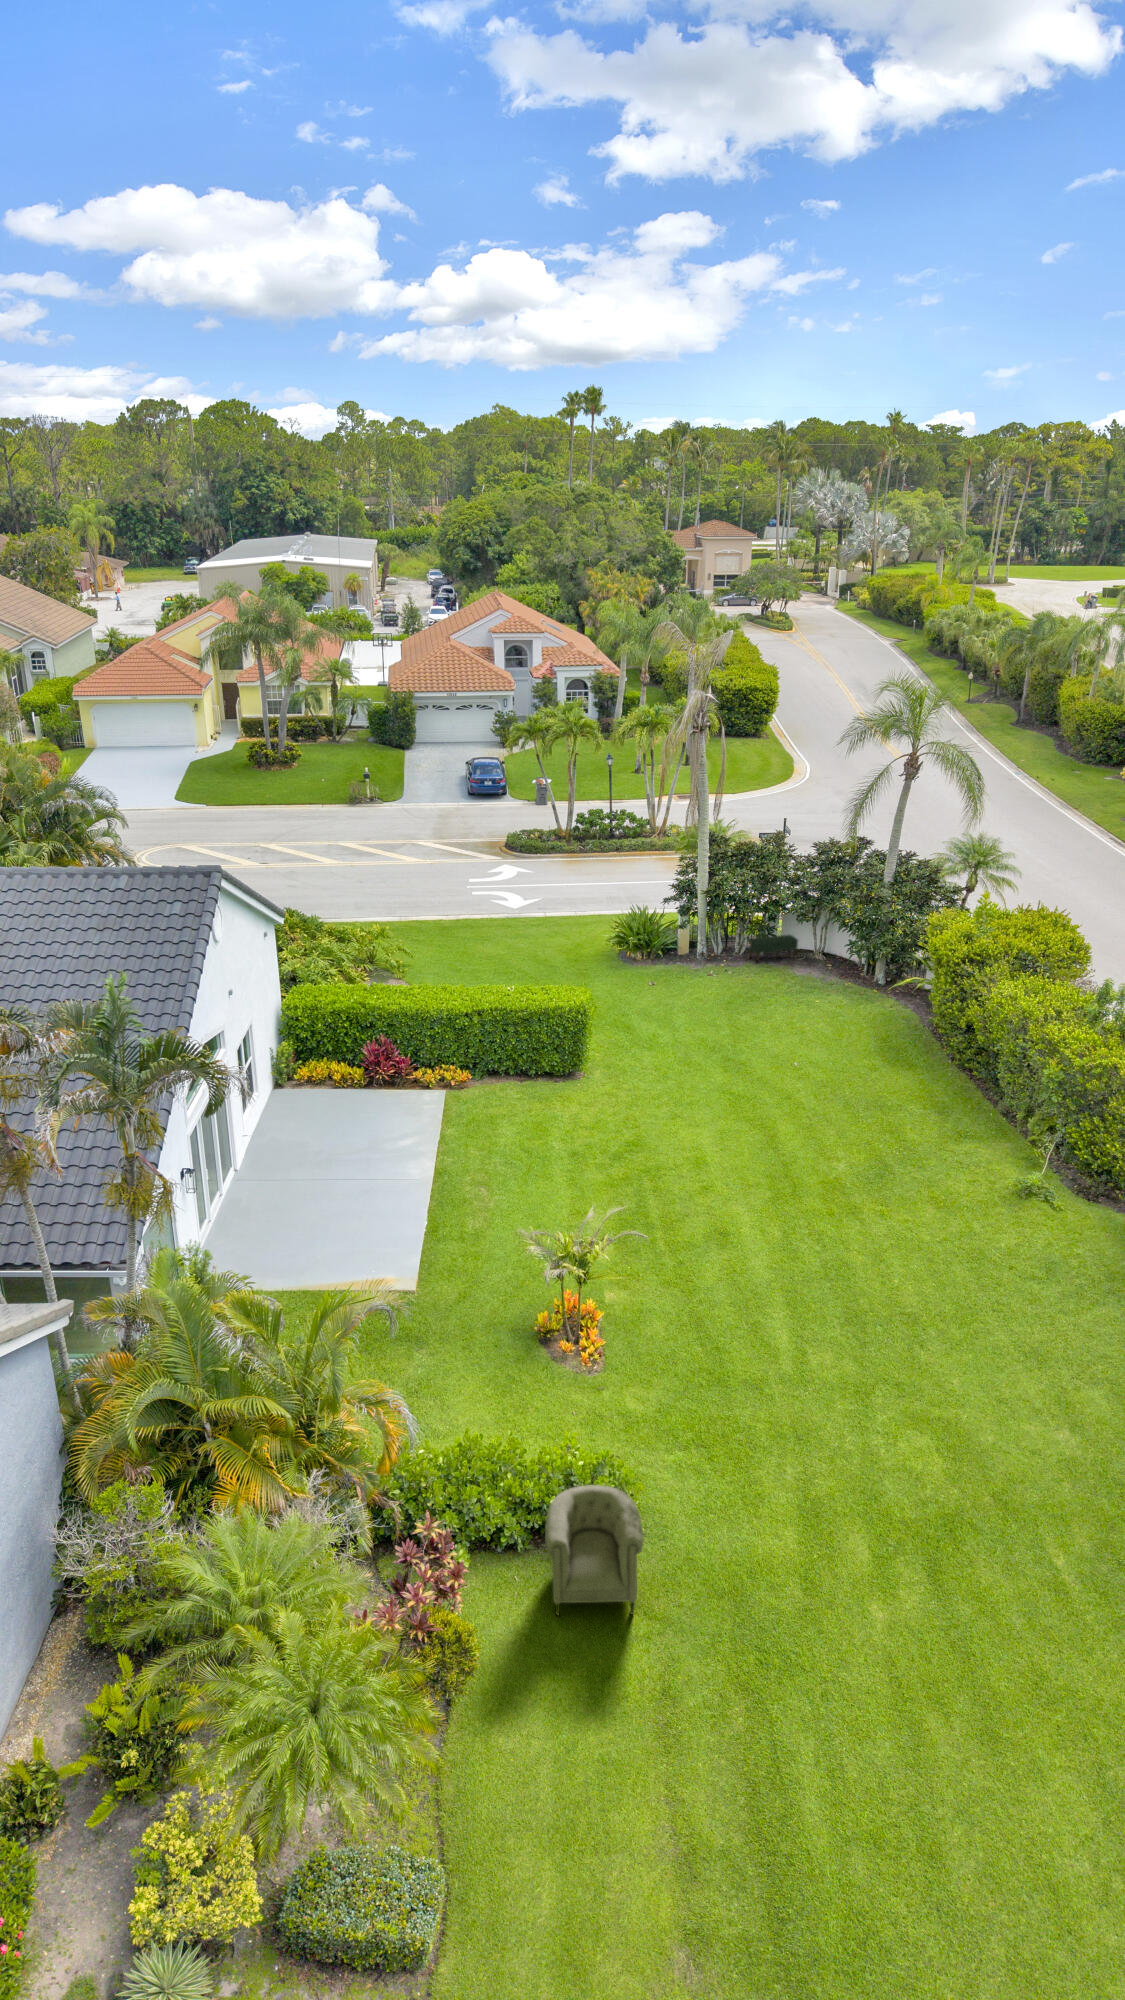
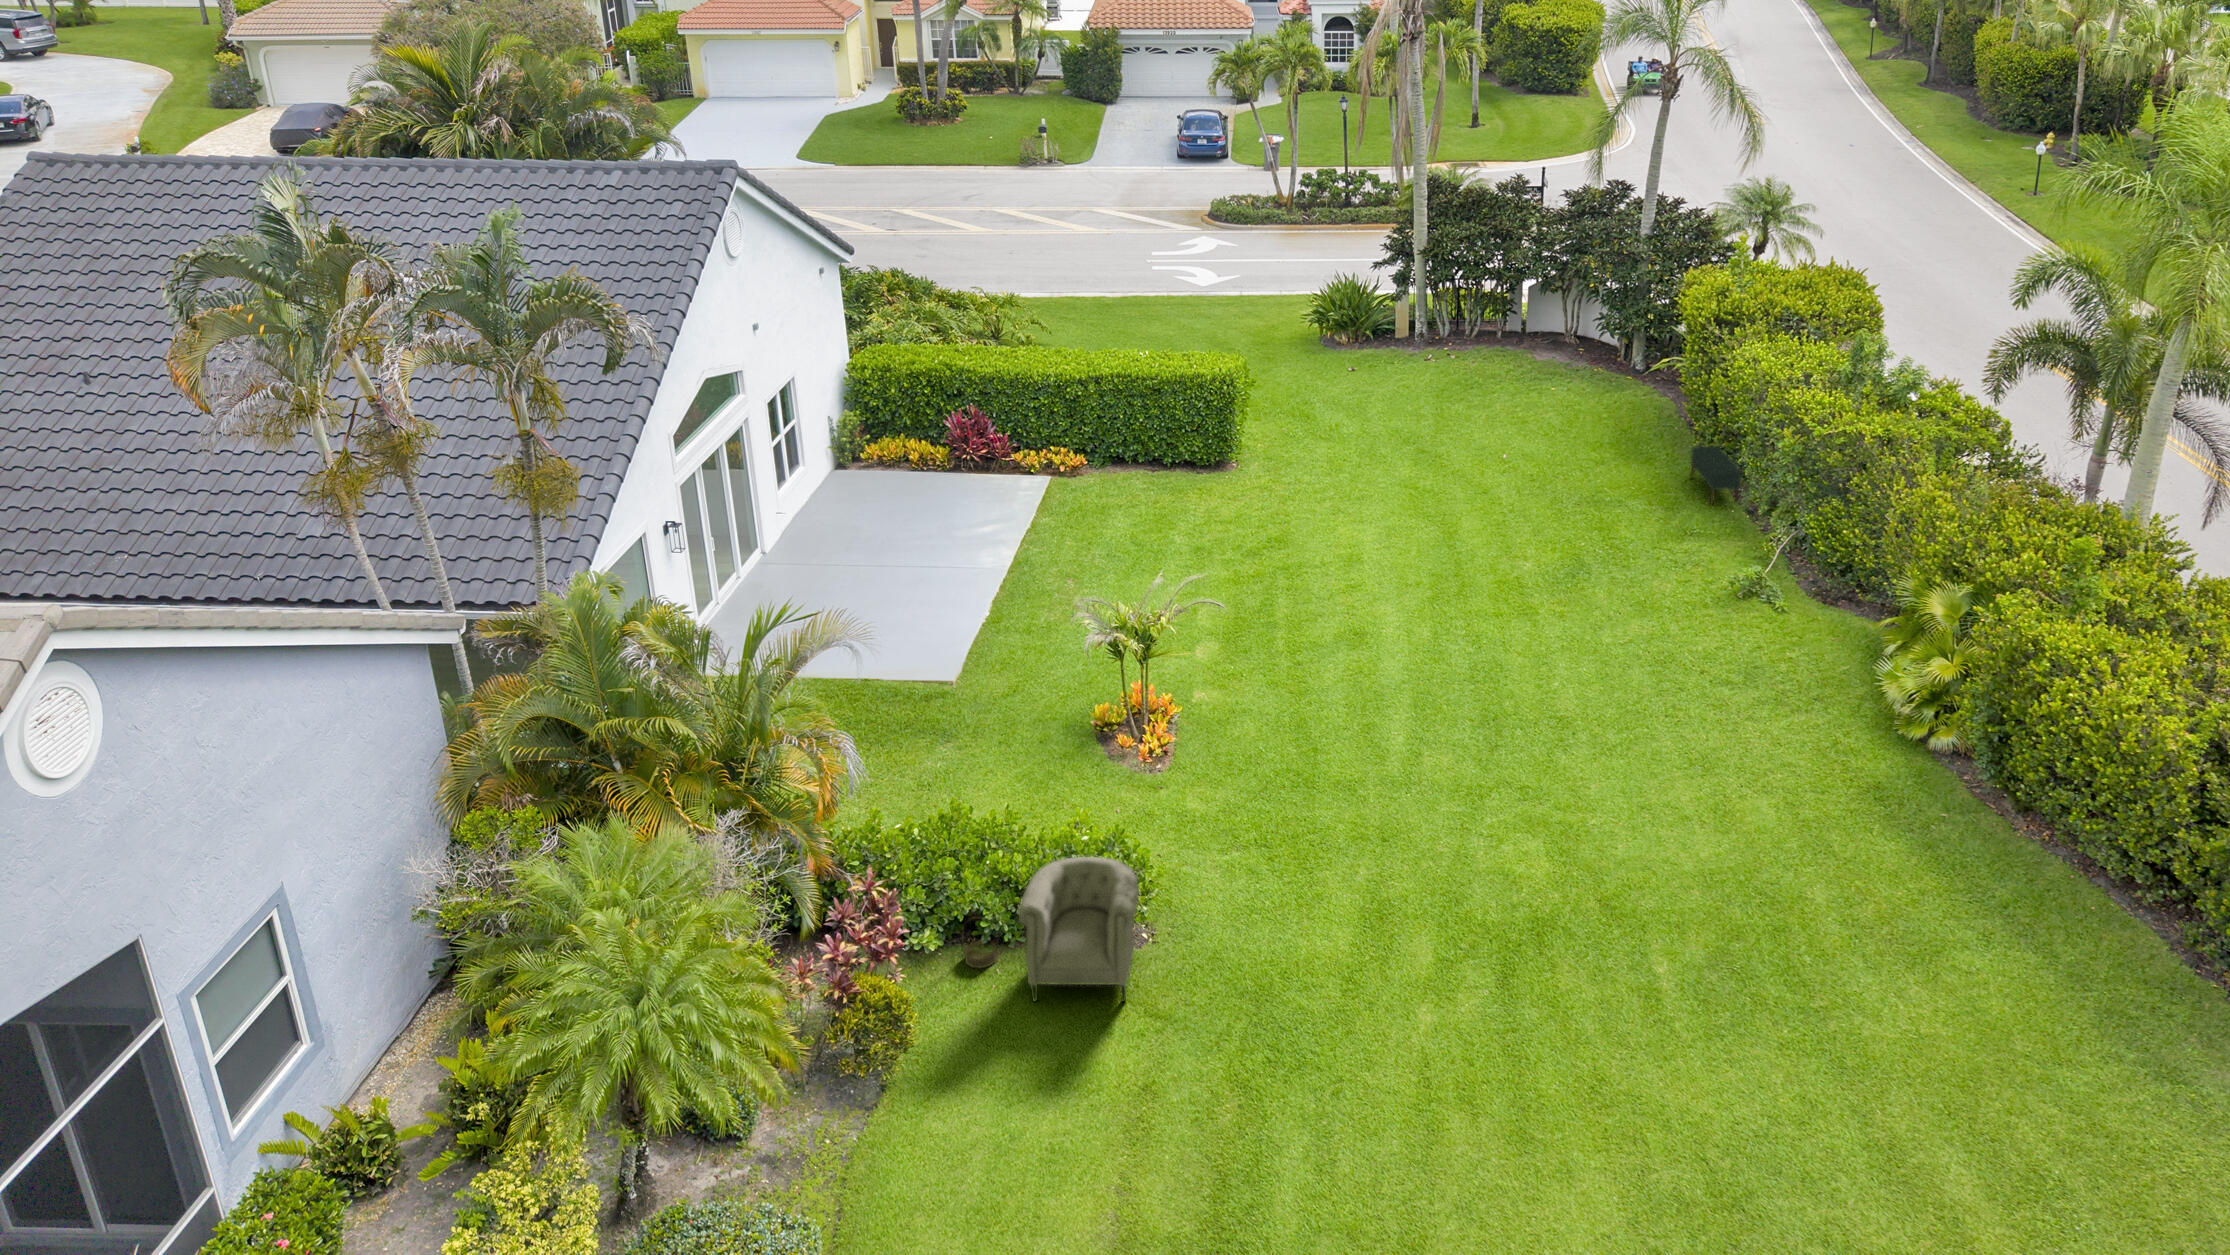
bench: present [750,935,798,962] -> present [1690,446,1742,504]
basket: none [487,1539,516,1582] -> present [964,919,998,969]

